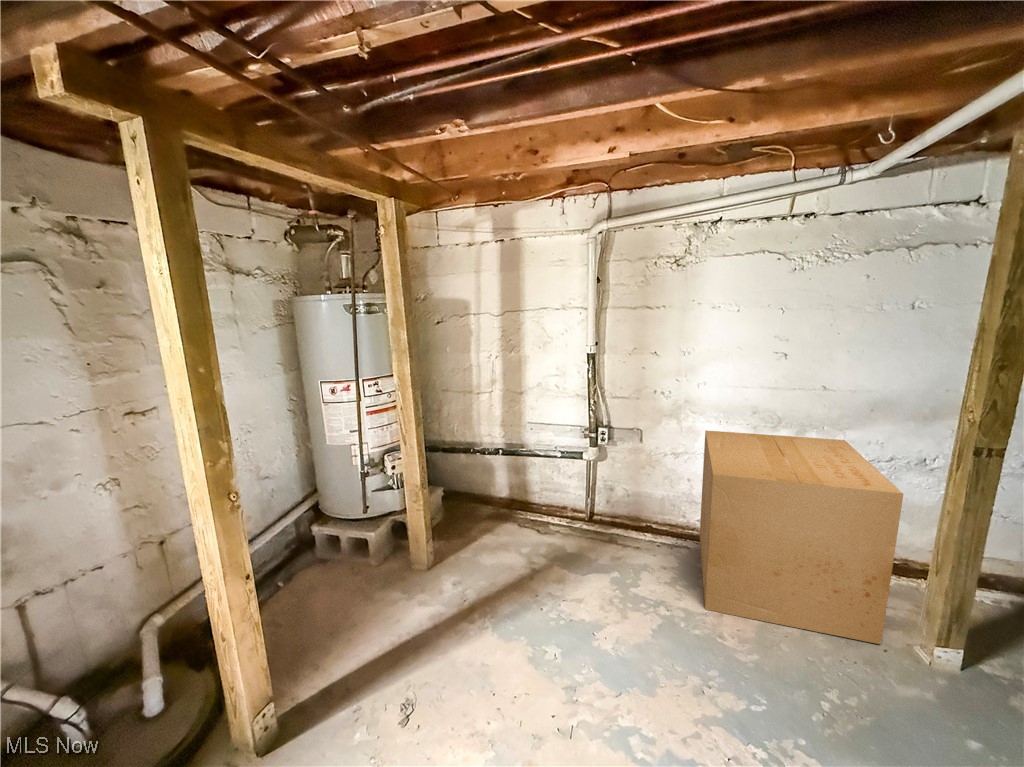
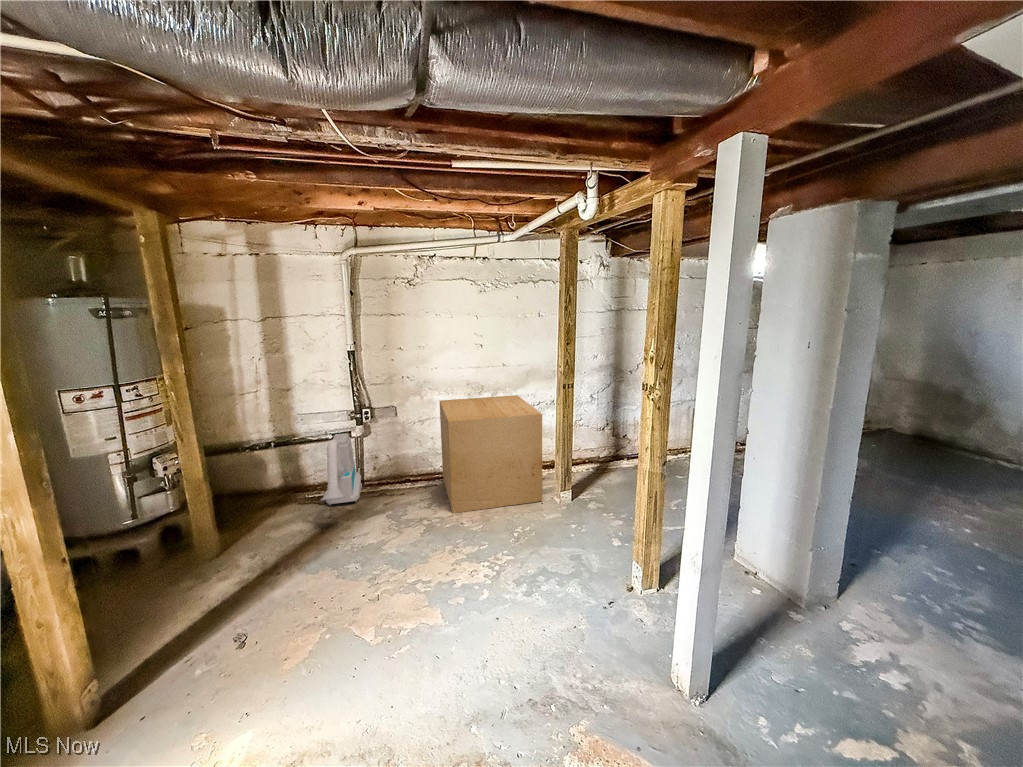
vacuum cleaner: none [531,453,591,545] -> present [321,433,362,505]

